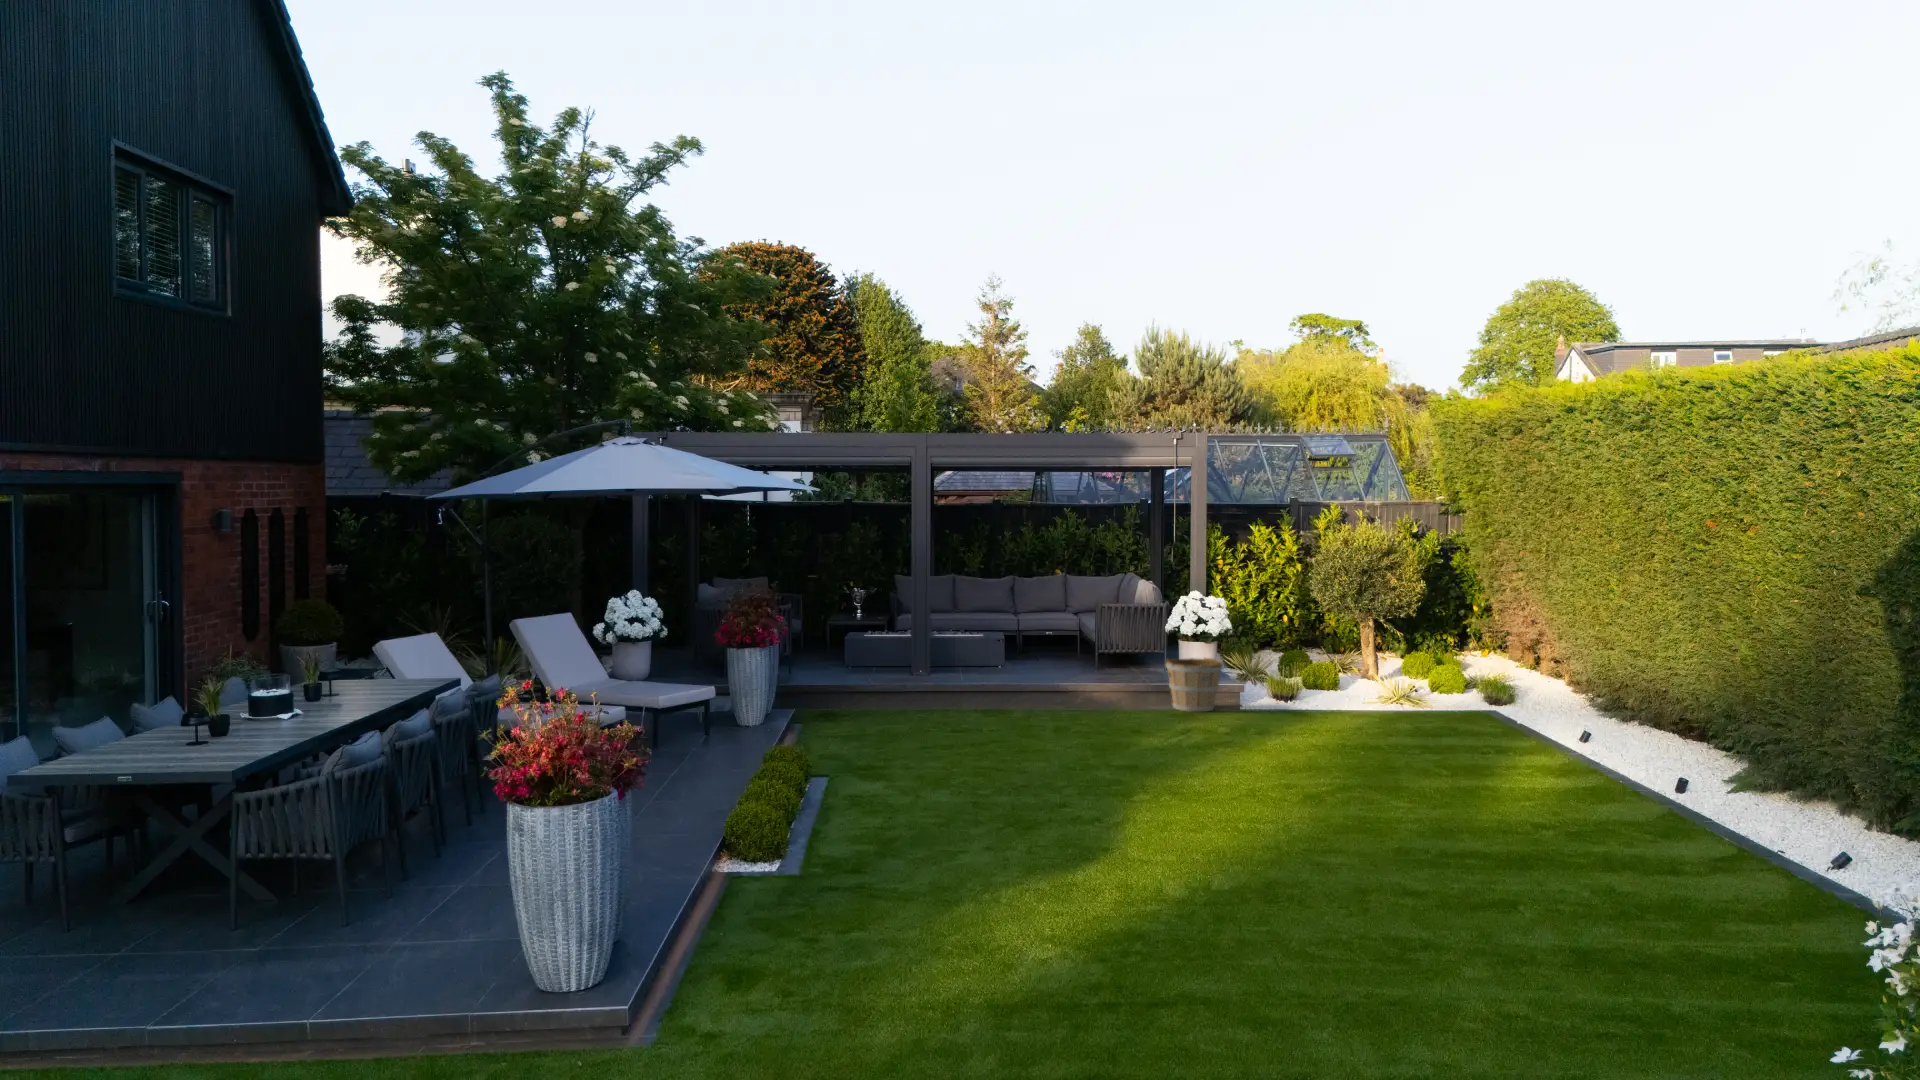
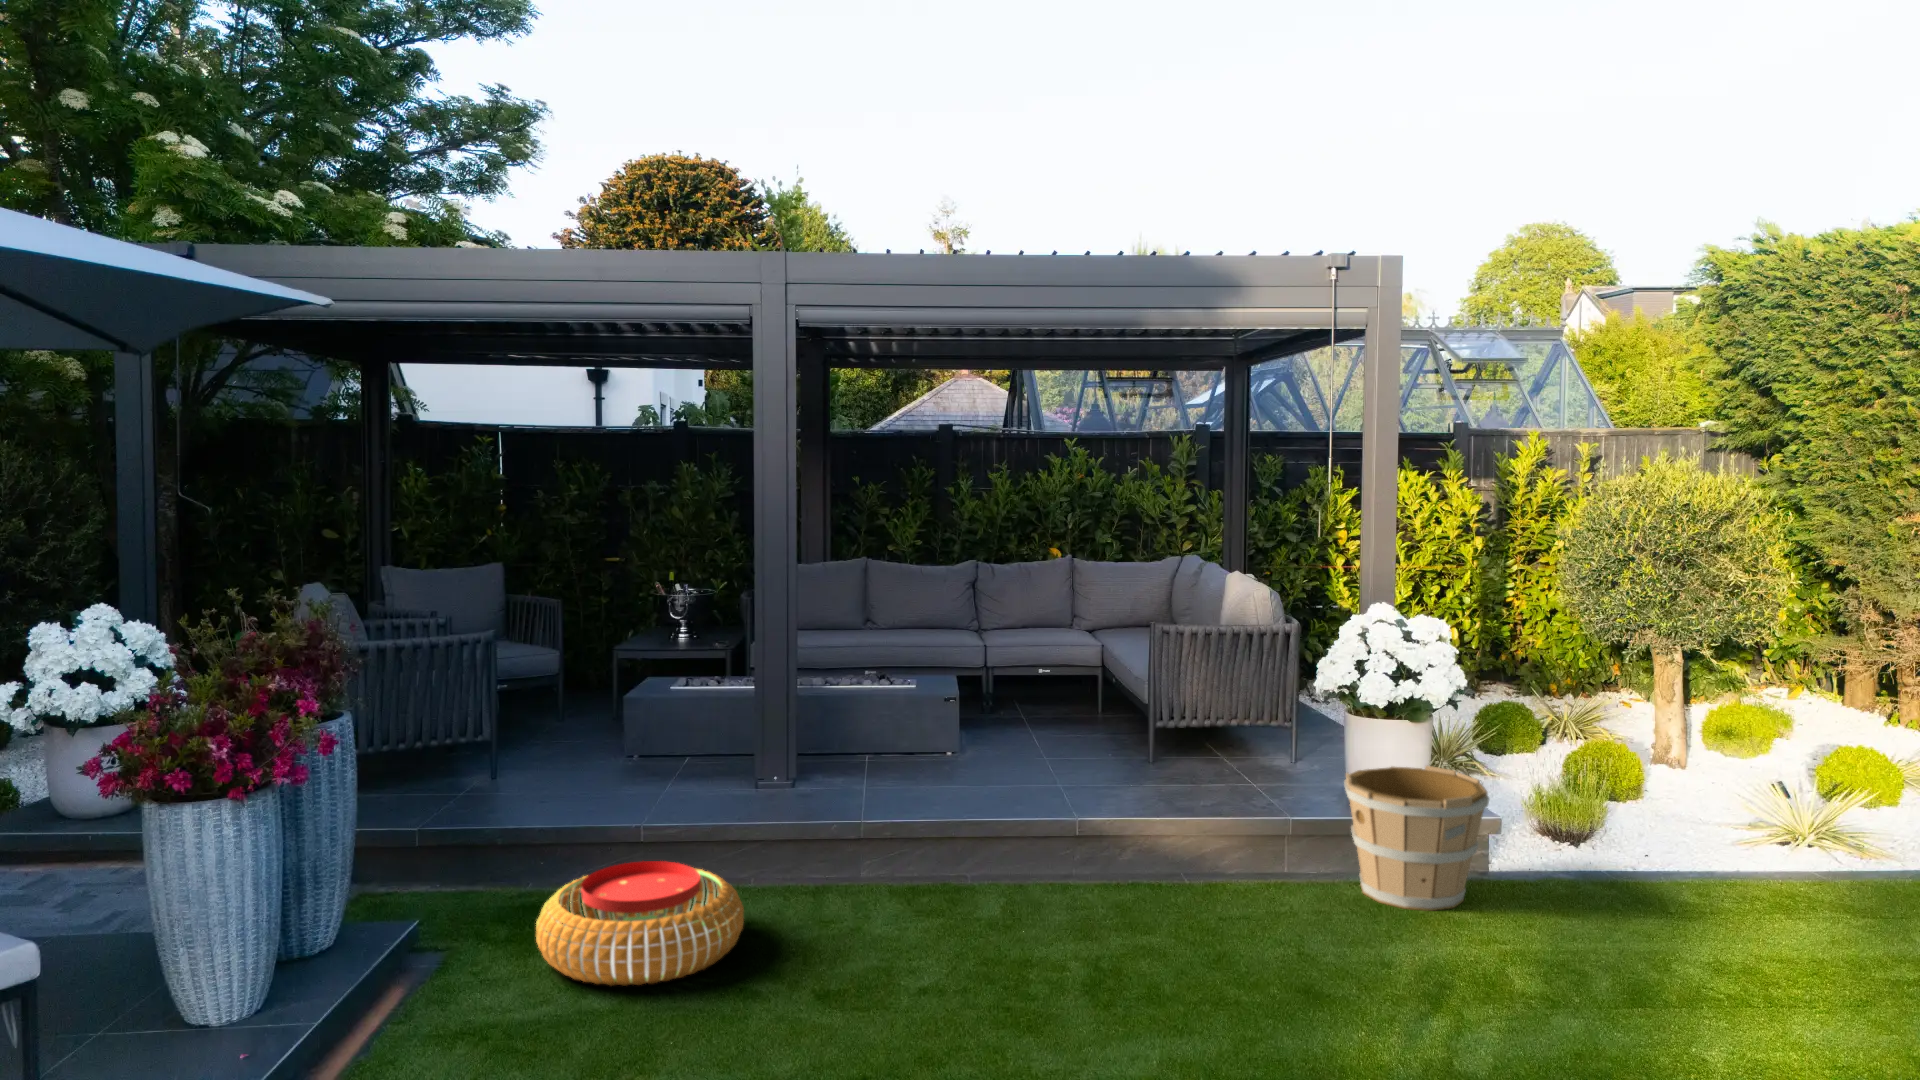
pouf: none [845,684,922,720] -> present [536,861,744,986]

